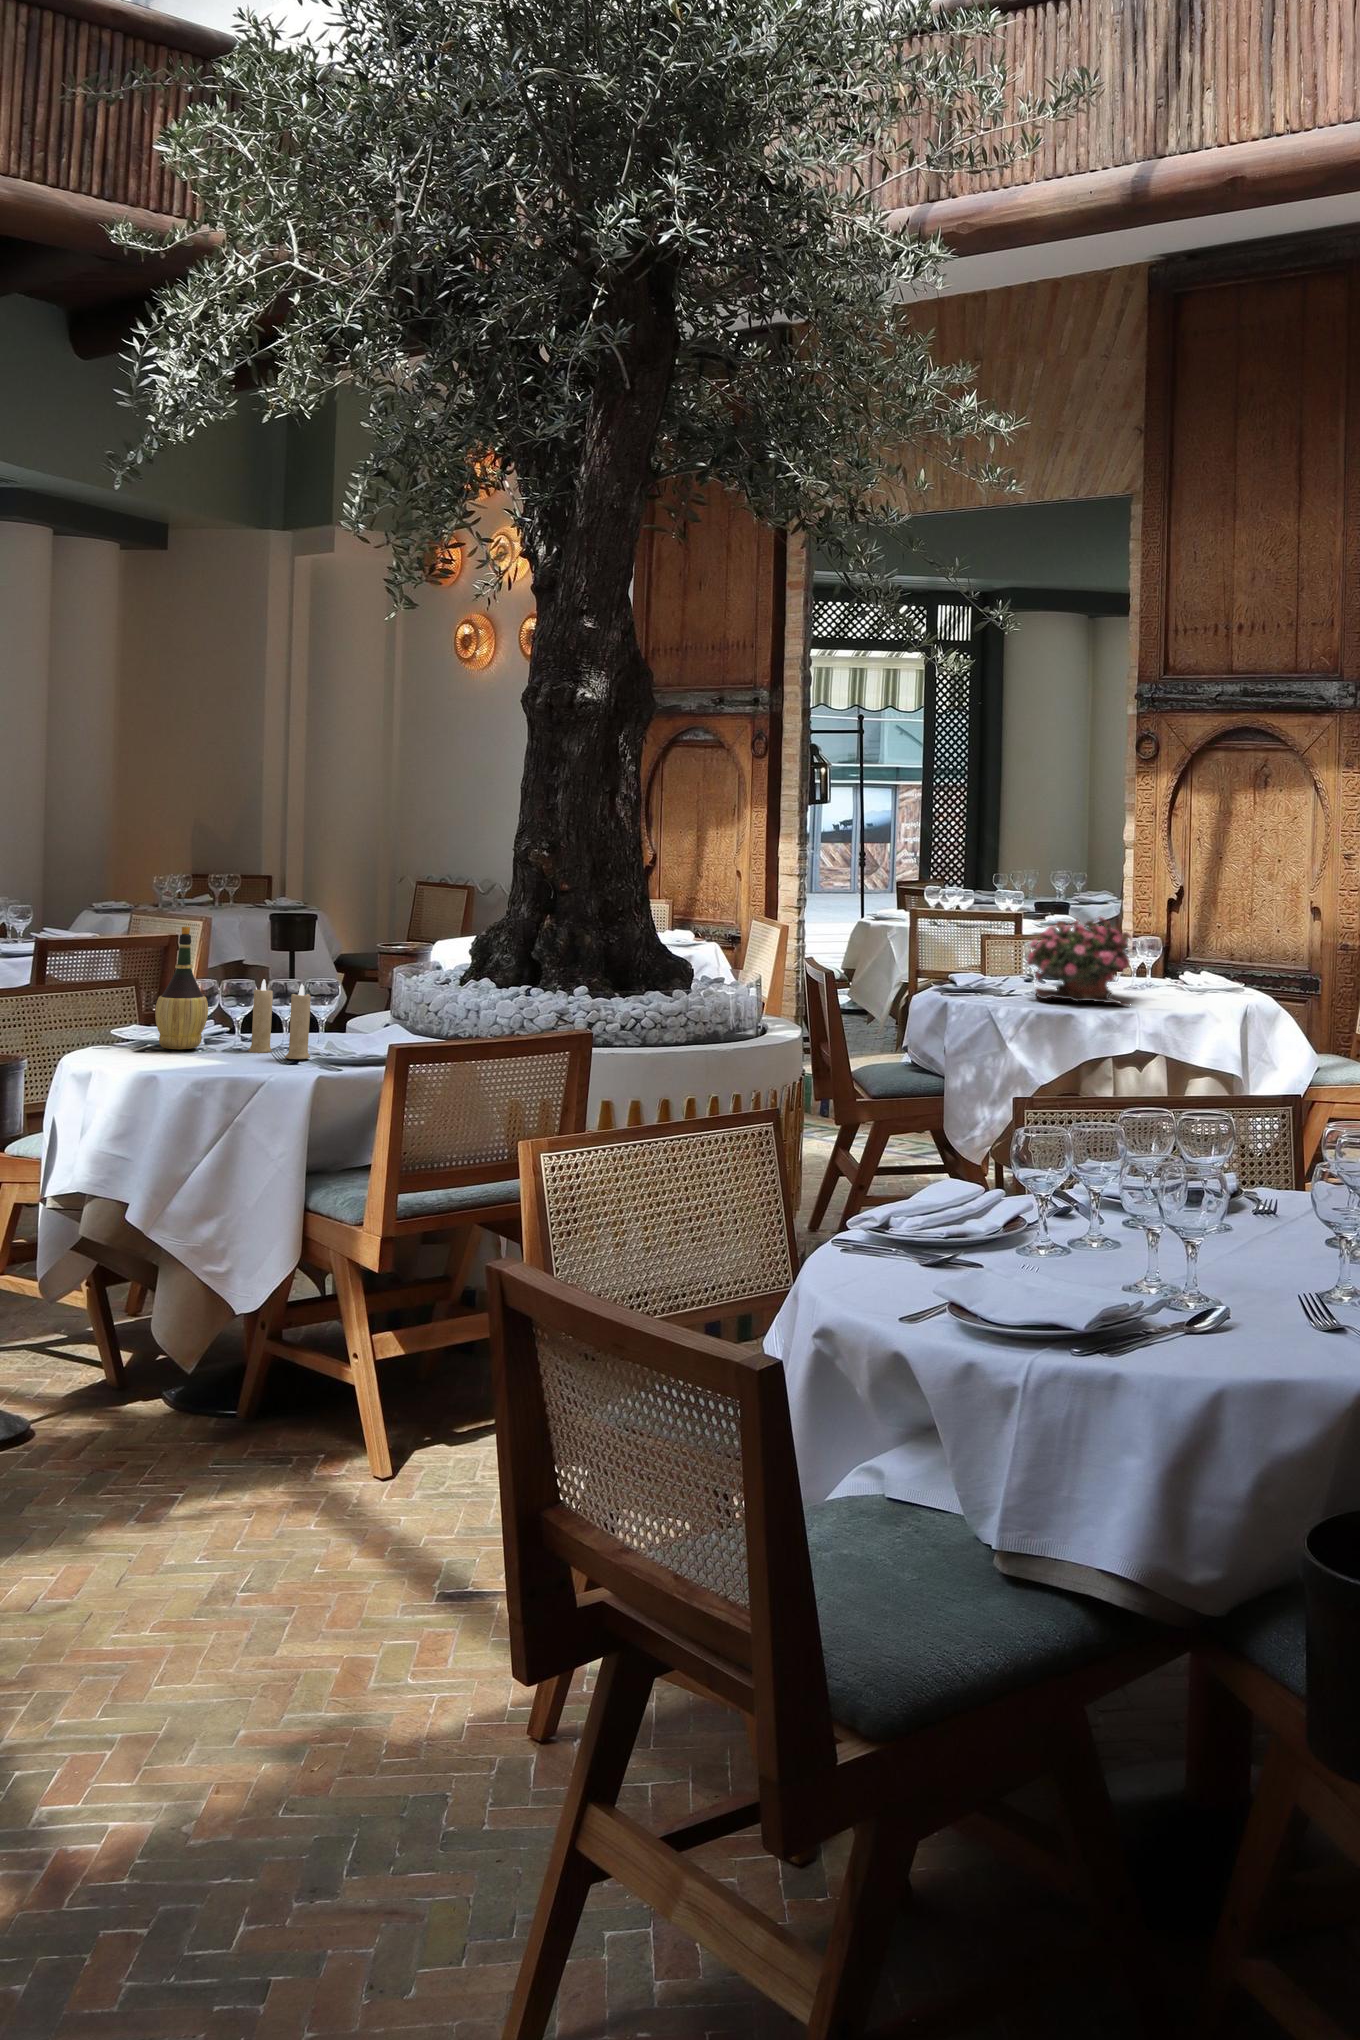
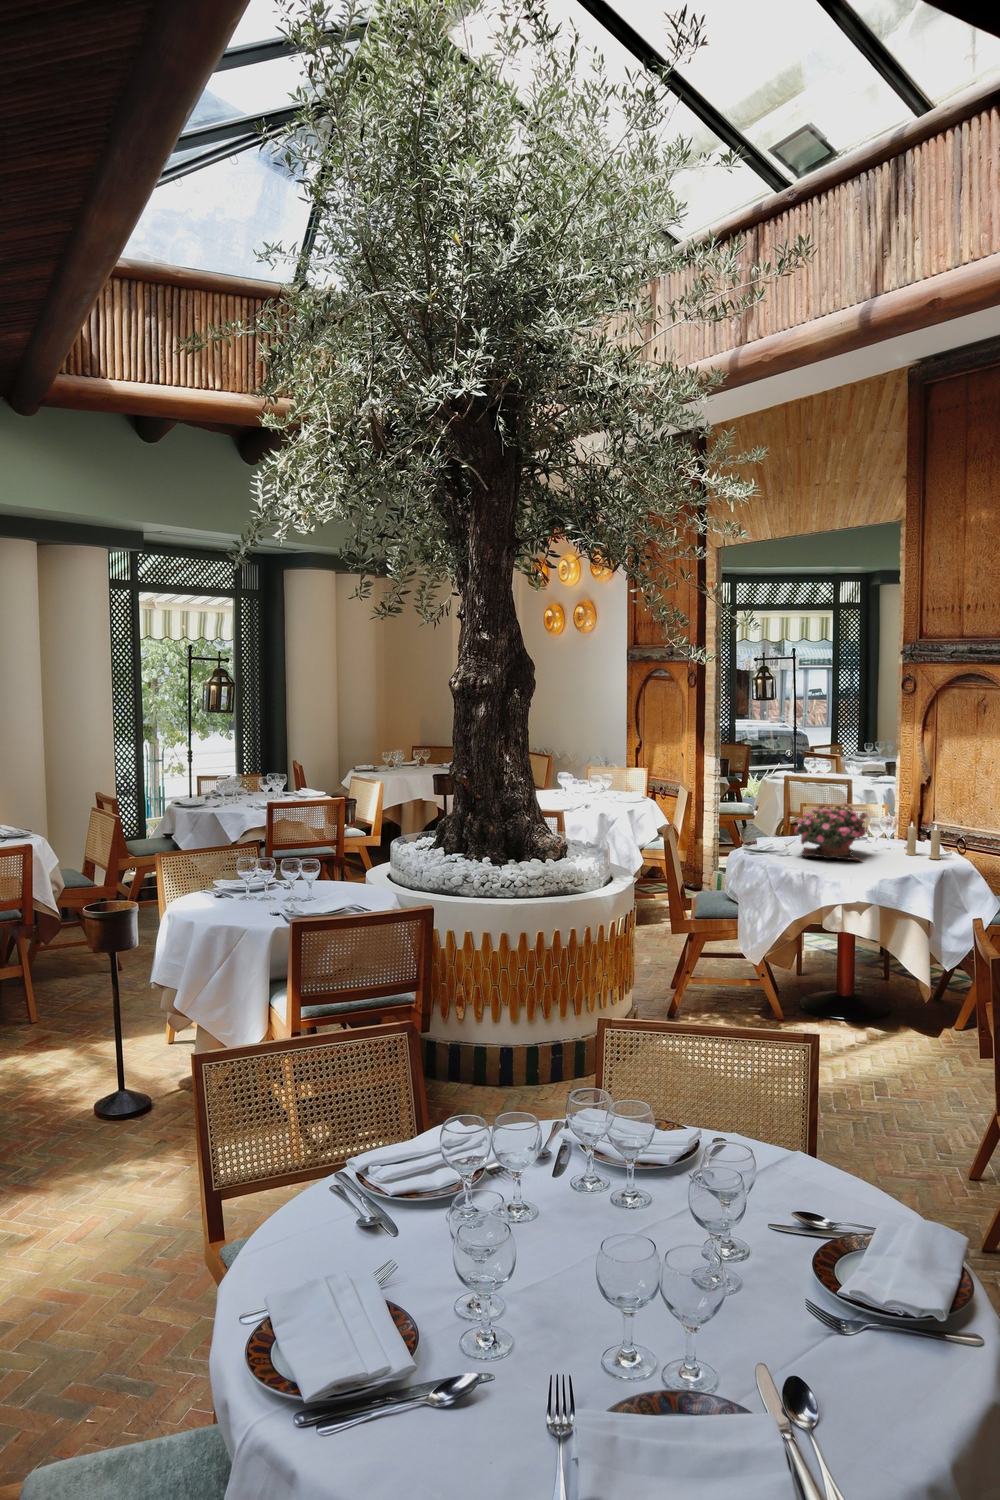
wine bottle: present [155,926,208,1049] -> none [250,832,277,898]
candle: present [248,979,311,1059] -> present [906,822,941,859]

